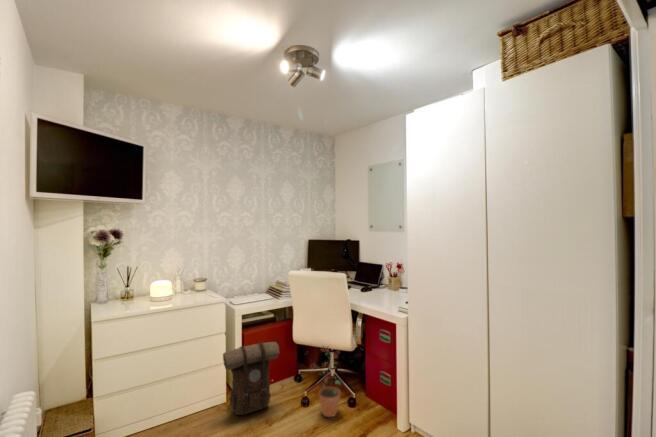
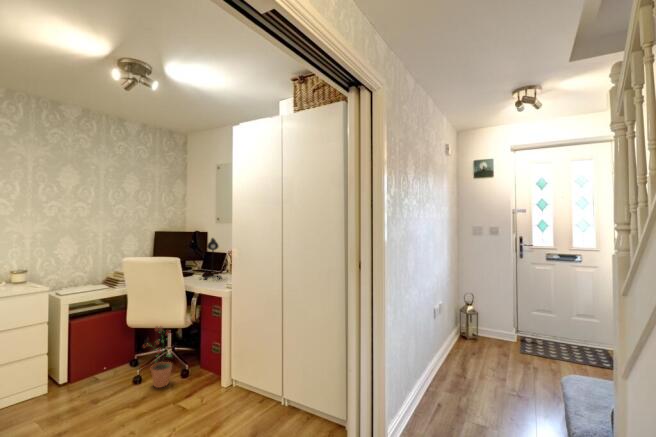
desk lamp: none [359,247,383,296] -> present [204,238,221,280]
backpack: present [223,342,279,415] -> none [44,327,111,400]

